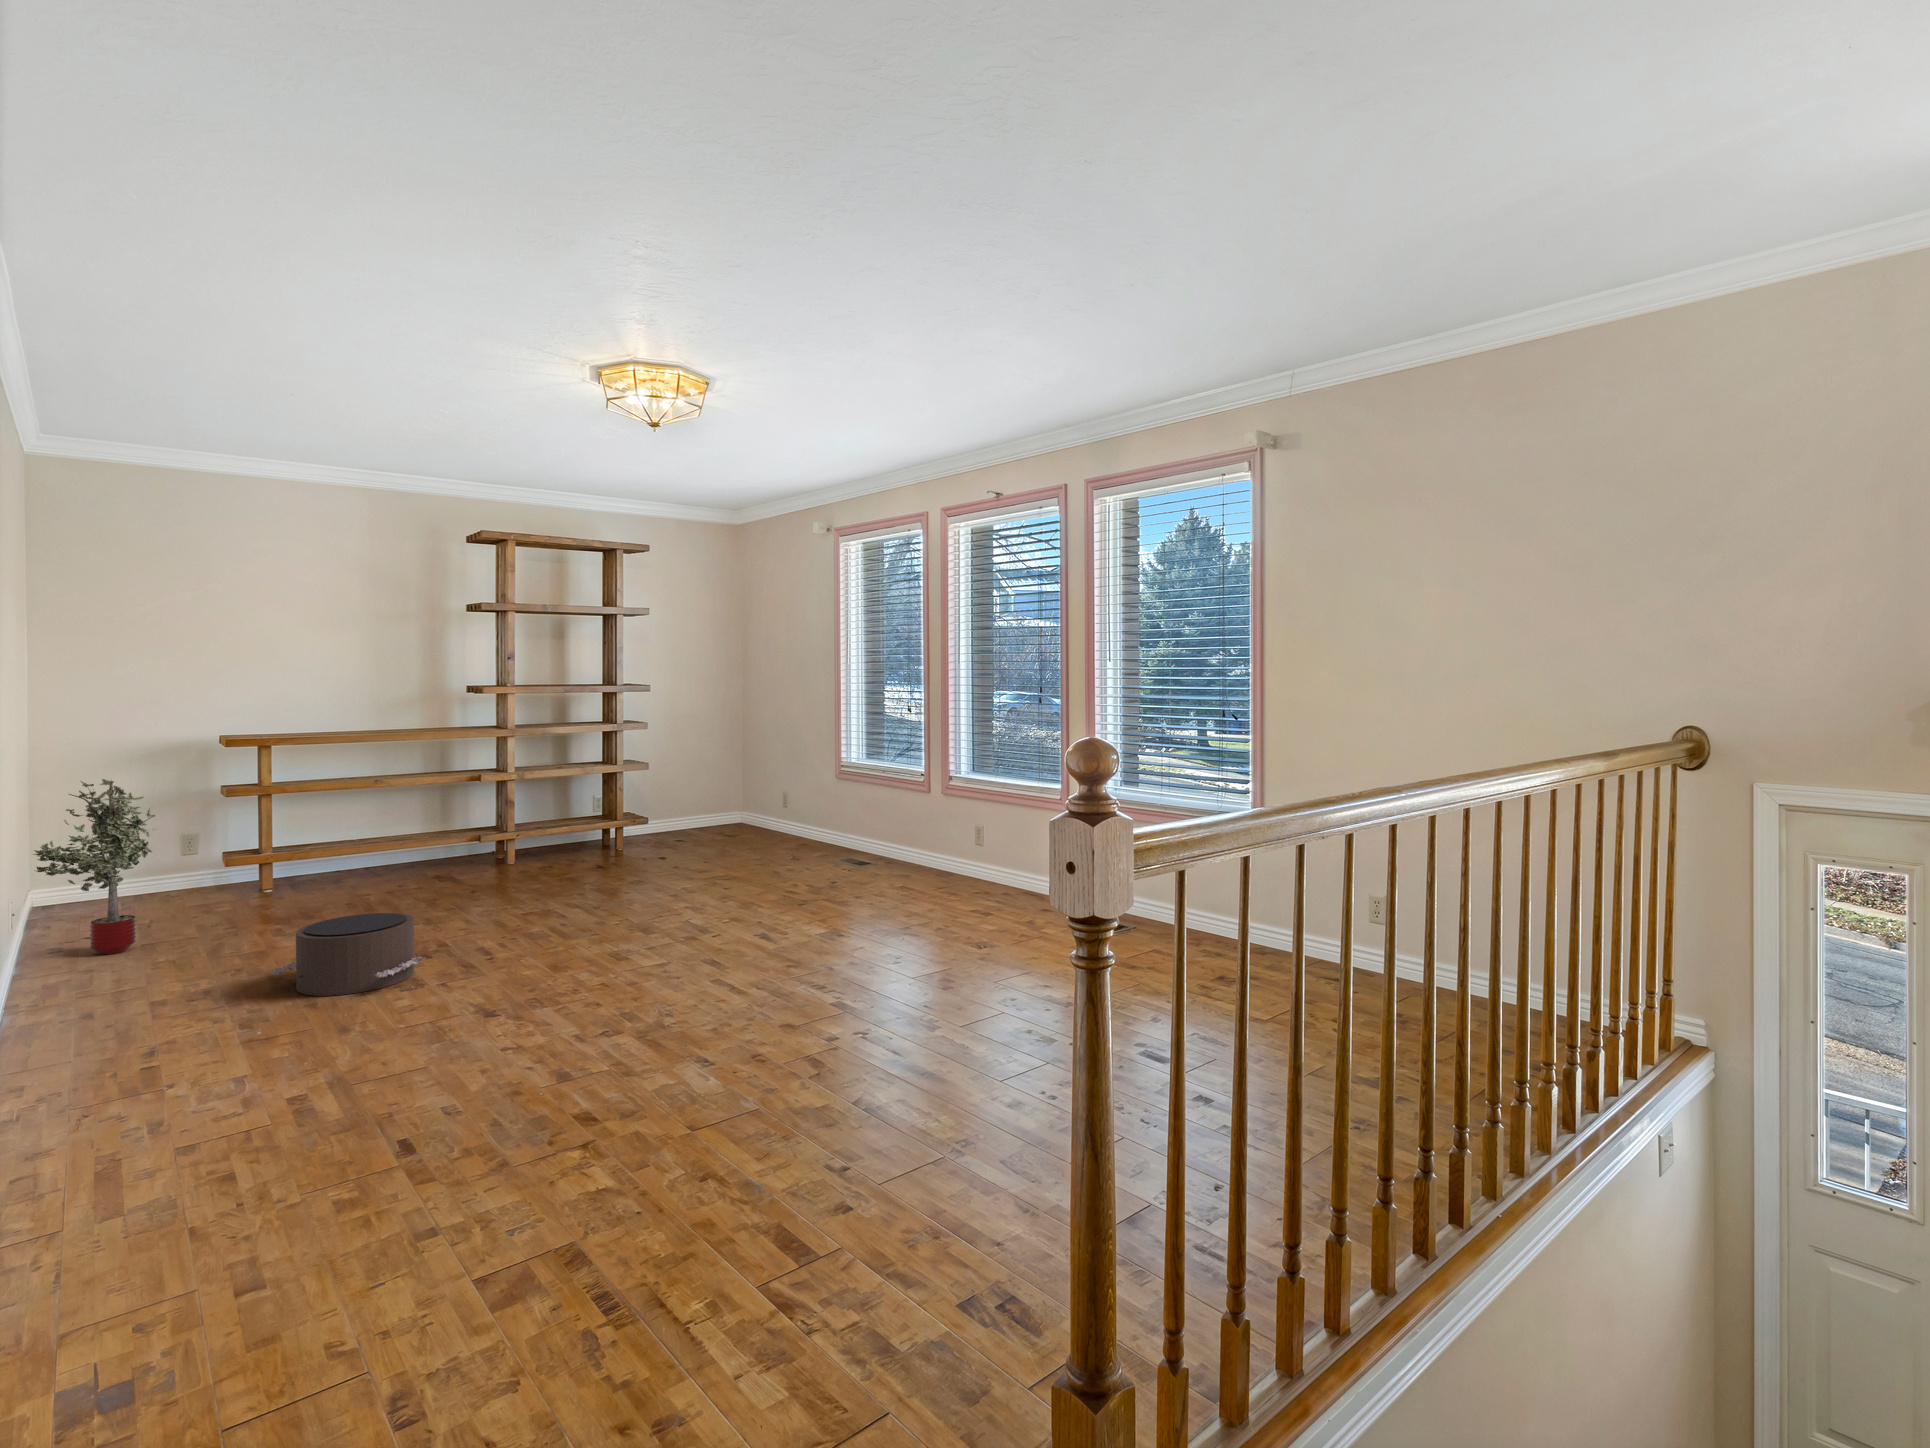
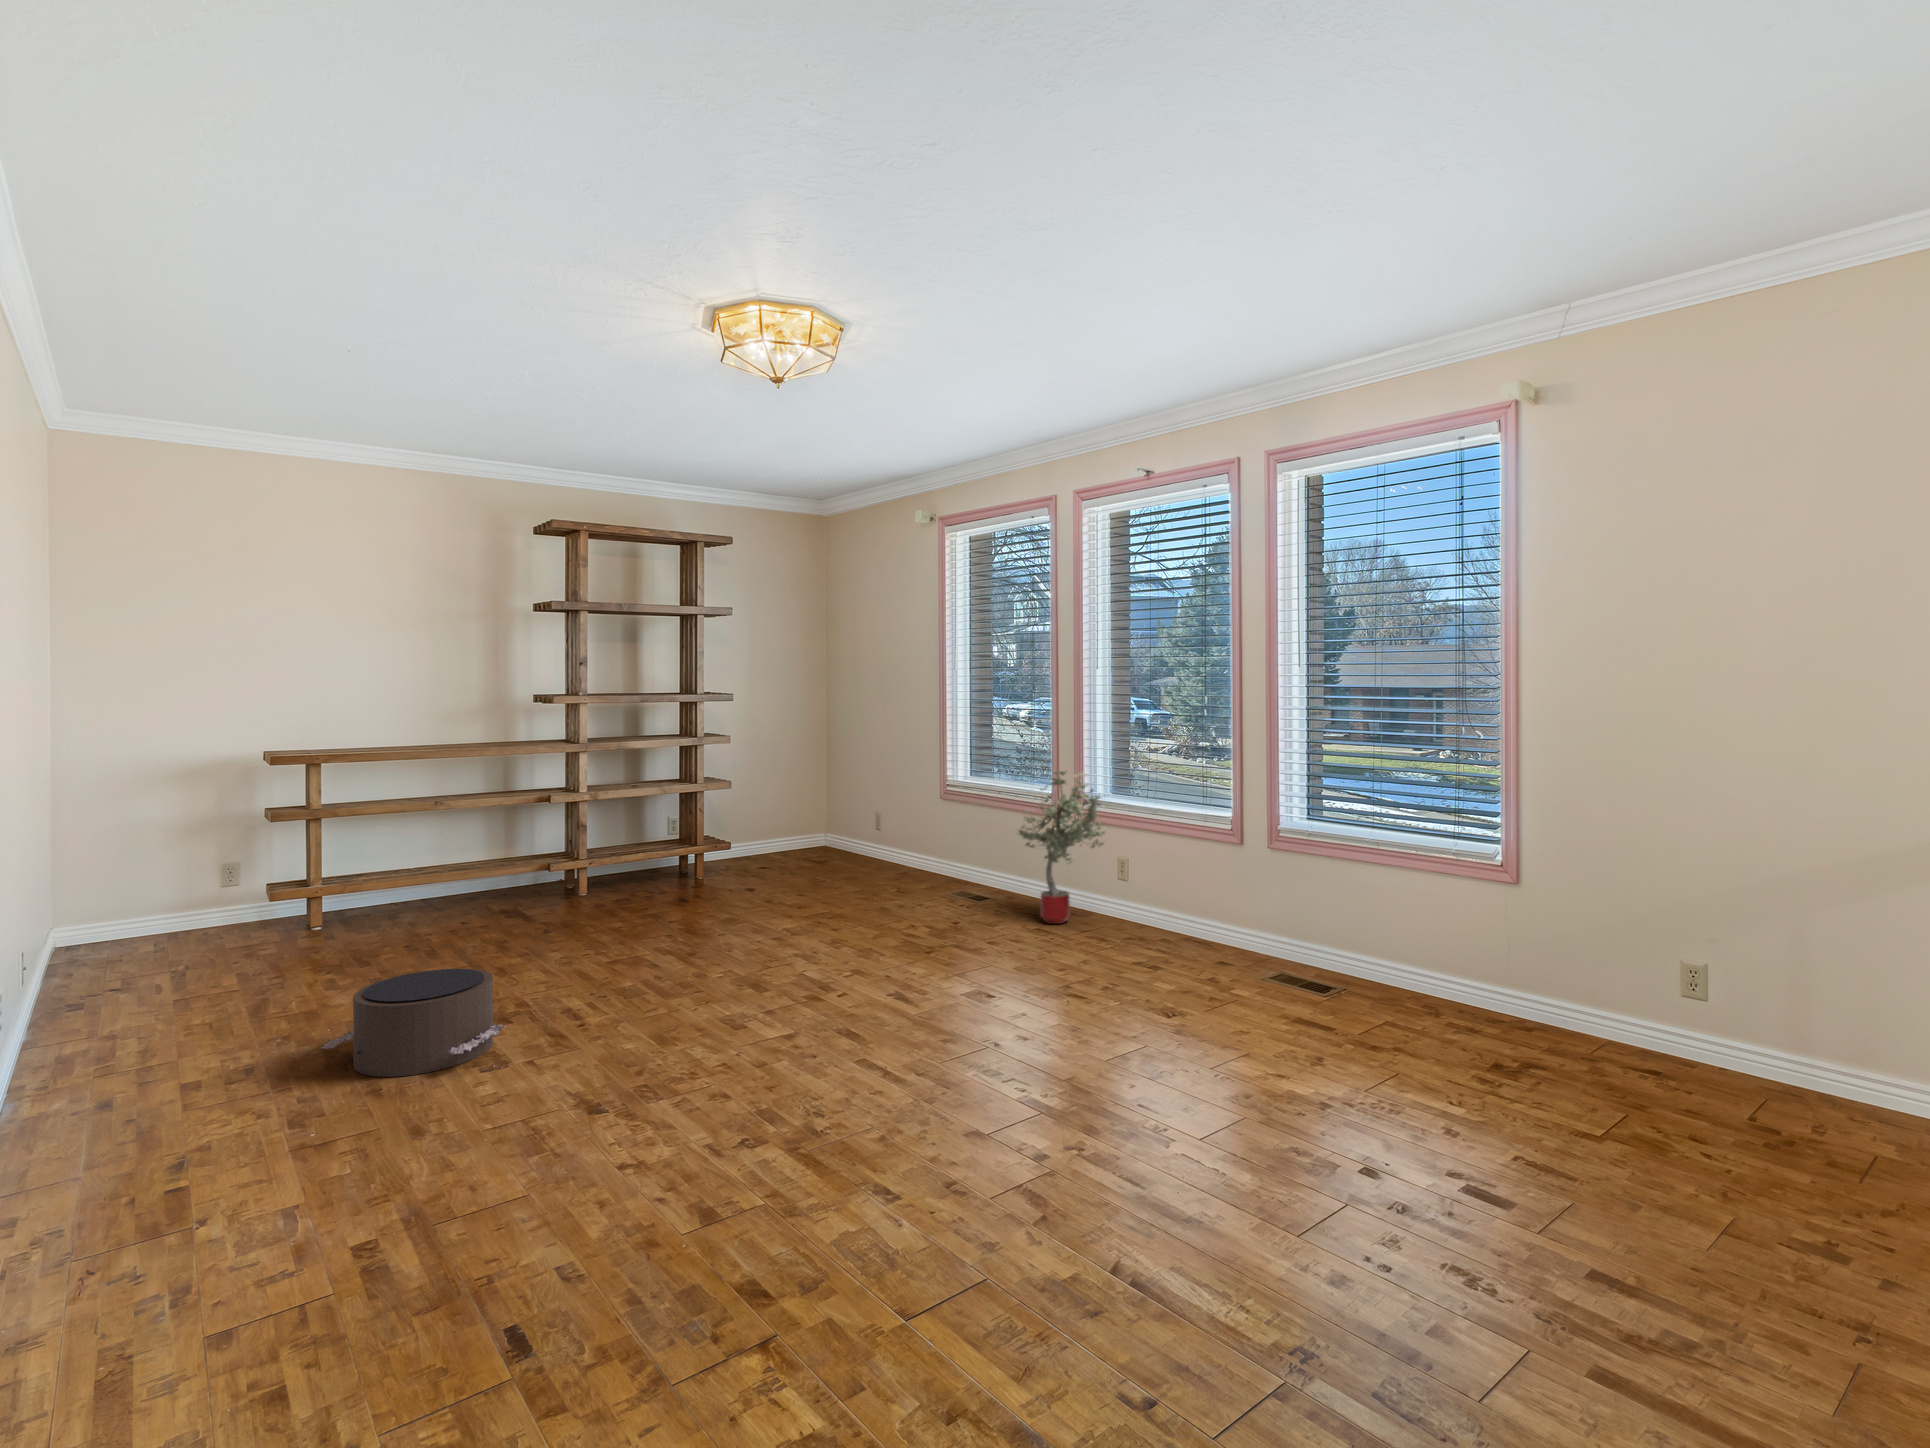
potted tree: present [34,779,155,955] -> present [1018,771,1107,924]

